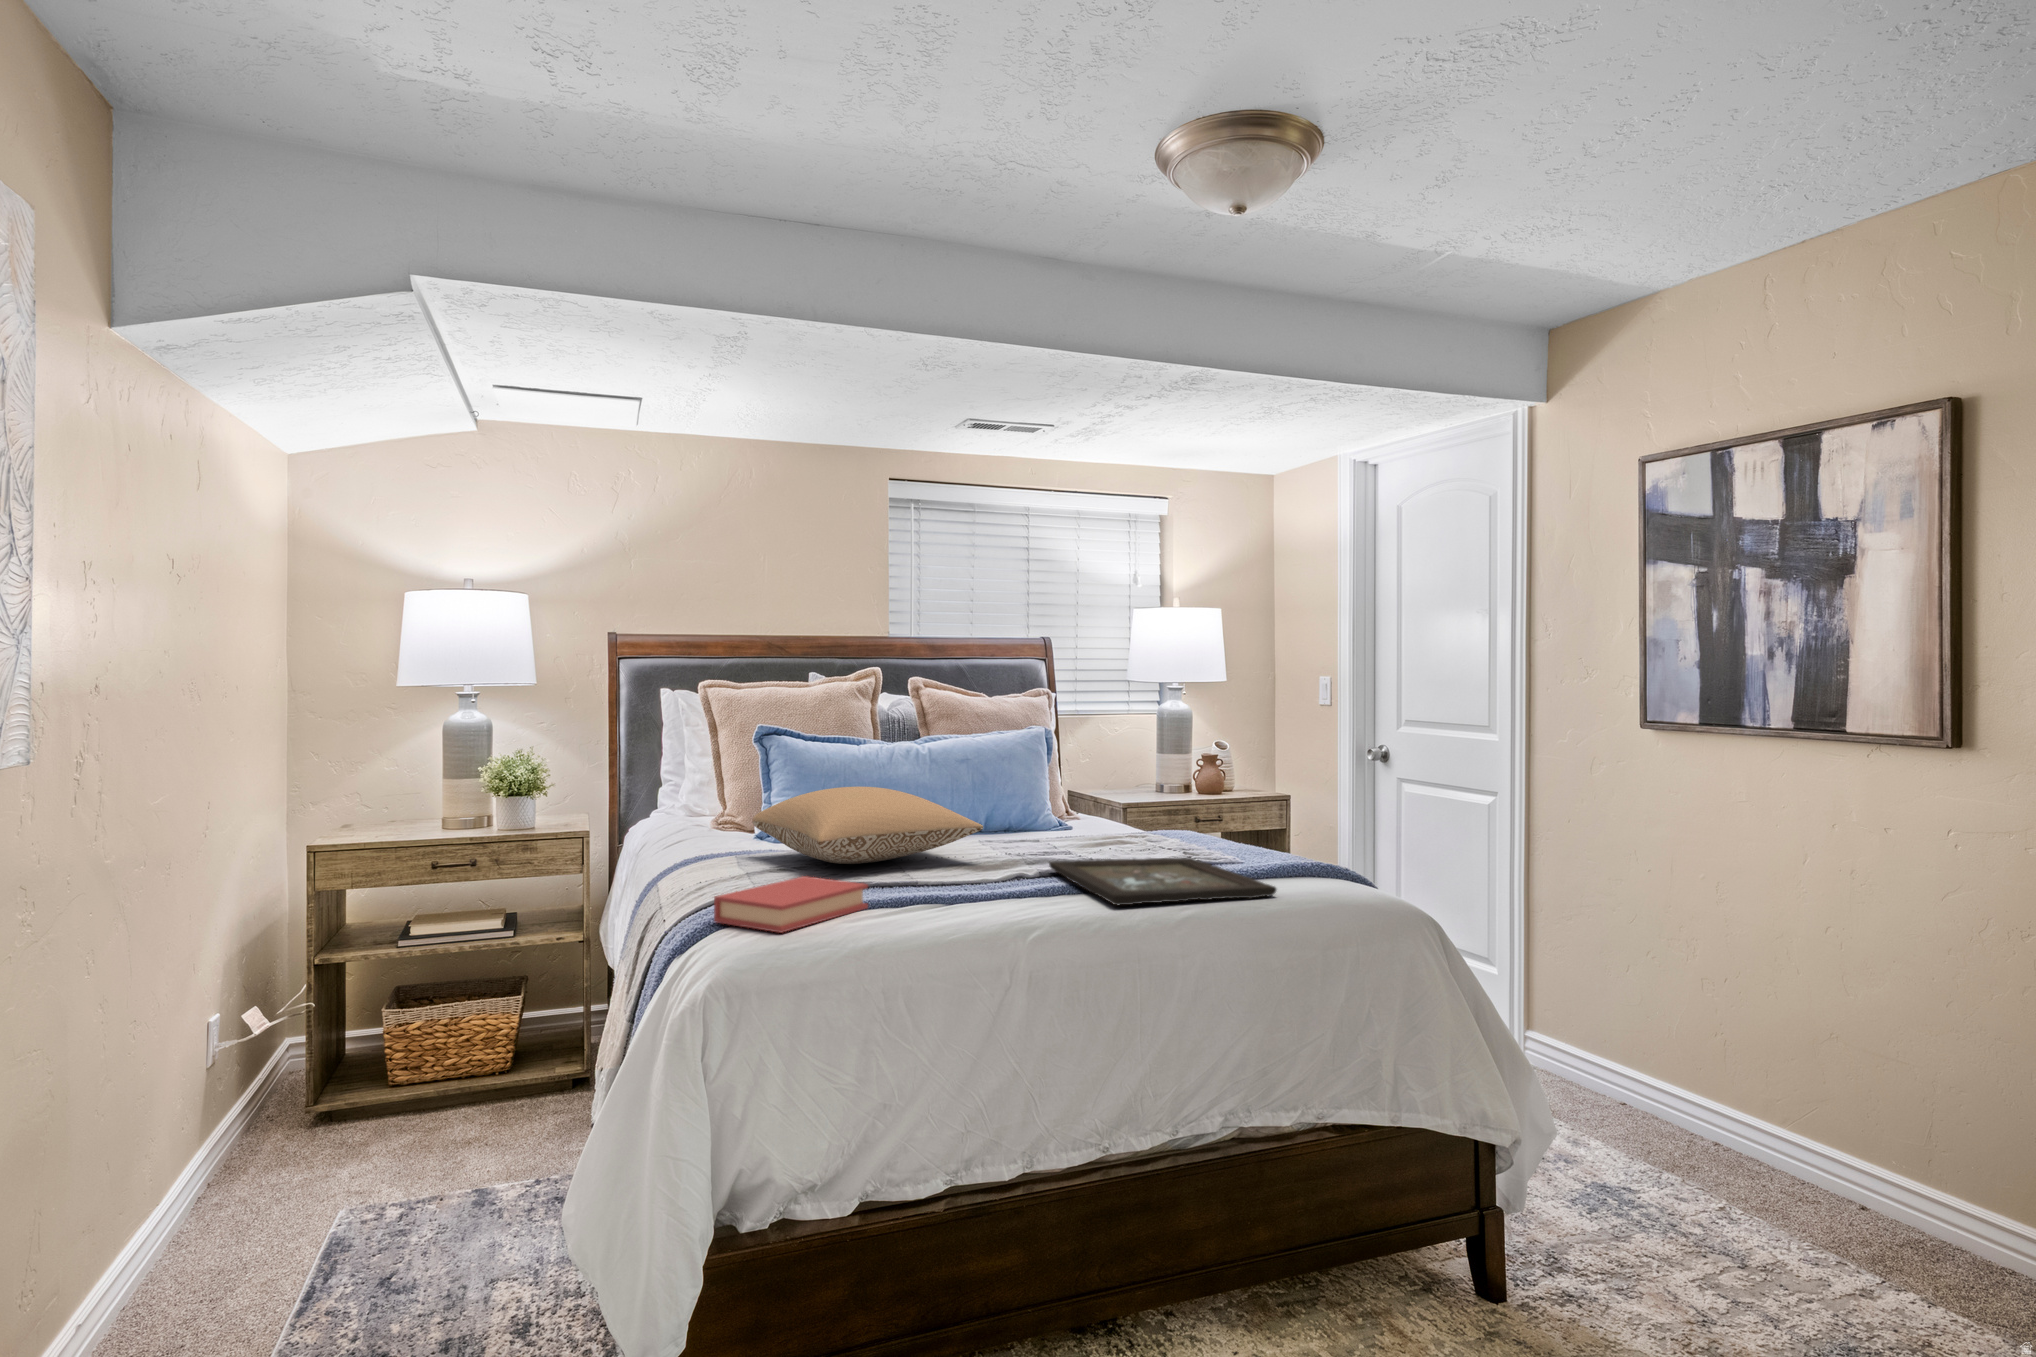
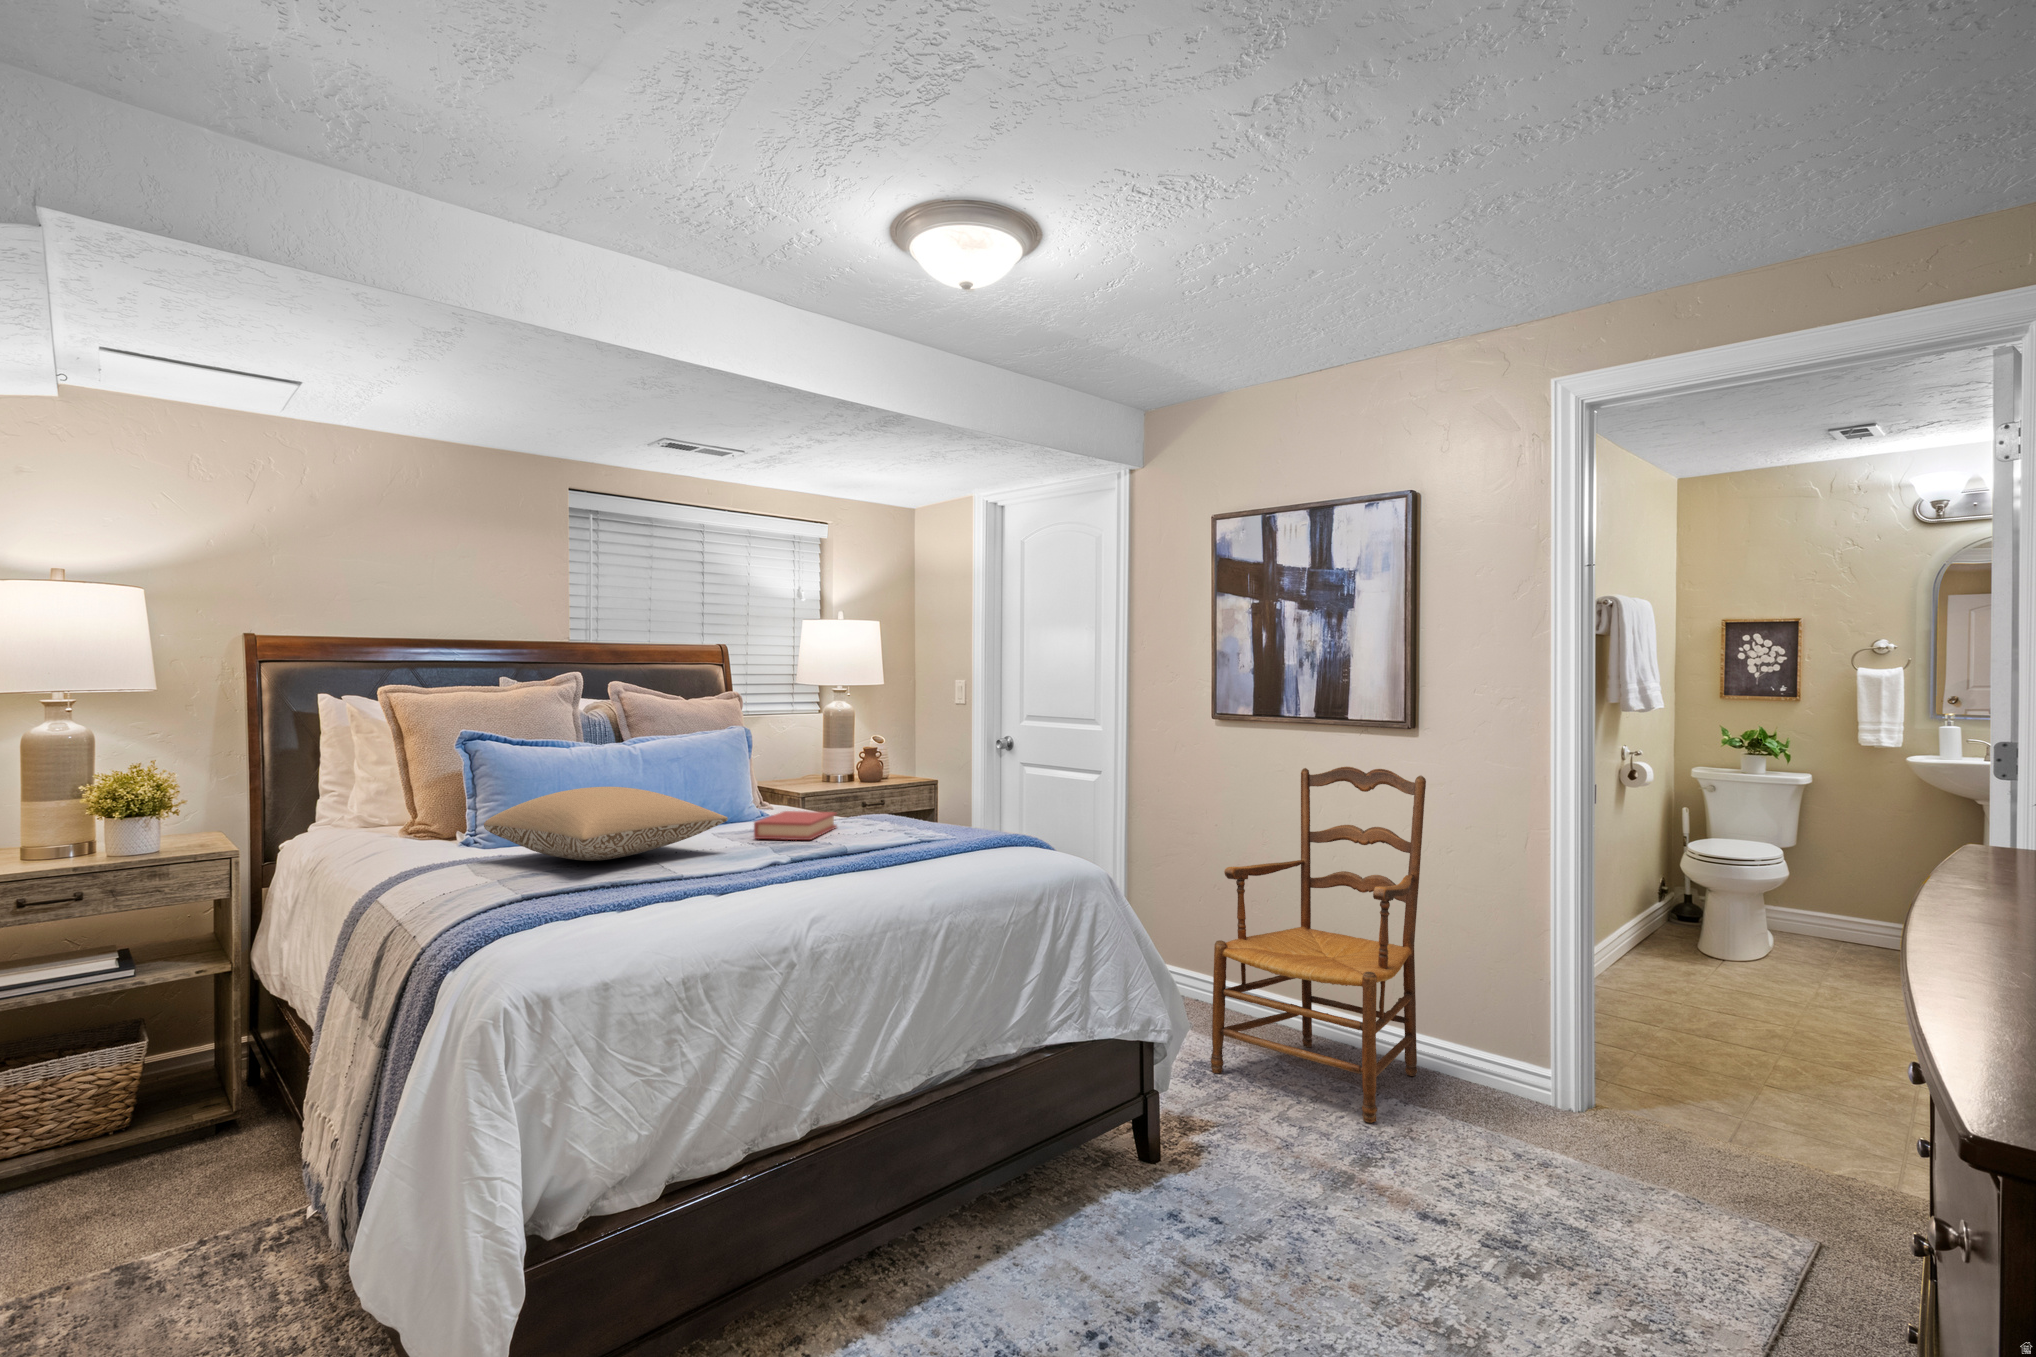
armchair: none [1613,798,1975,1318] -> present [1211,767,1426,1123]
tray: present [1049,858,1276,905] -> none [795,835,999,876]
book: present [714,876,868,933] -> present [754,811,837,840]

